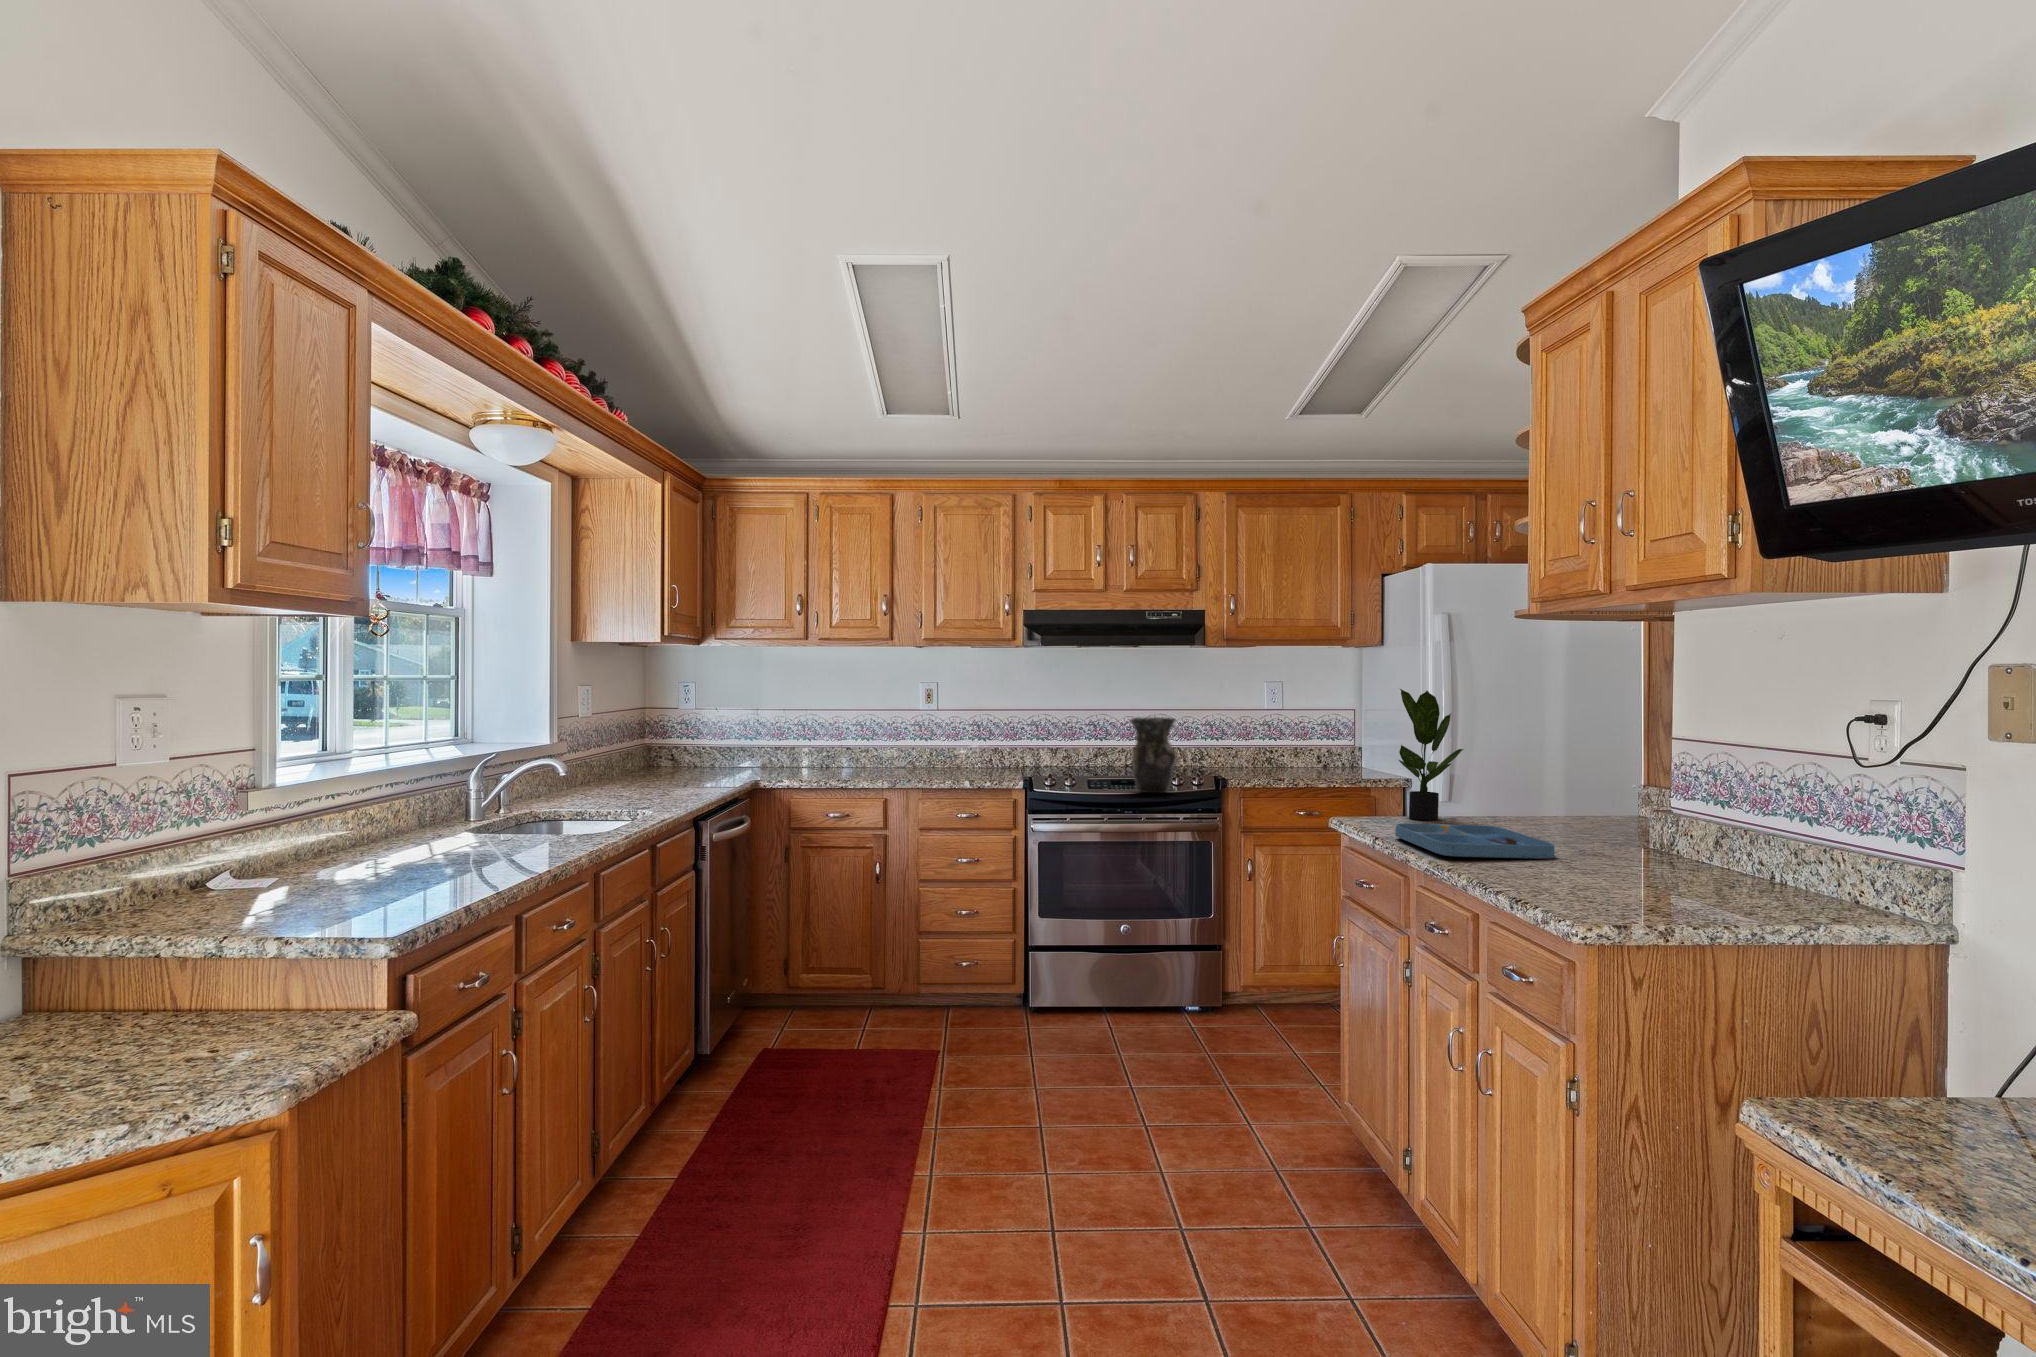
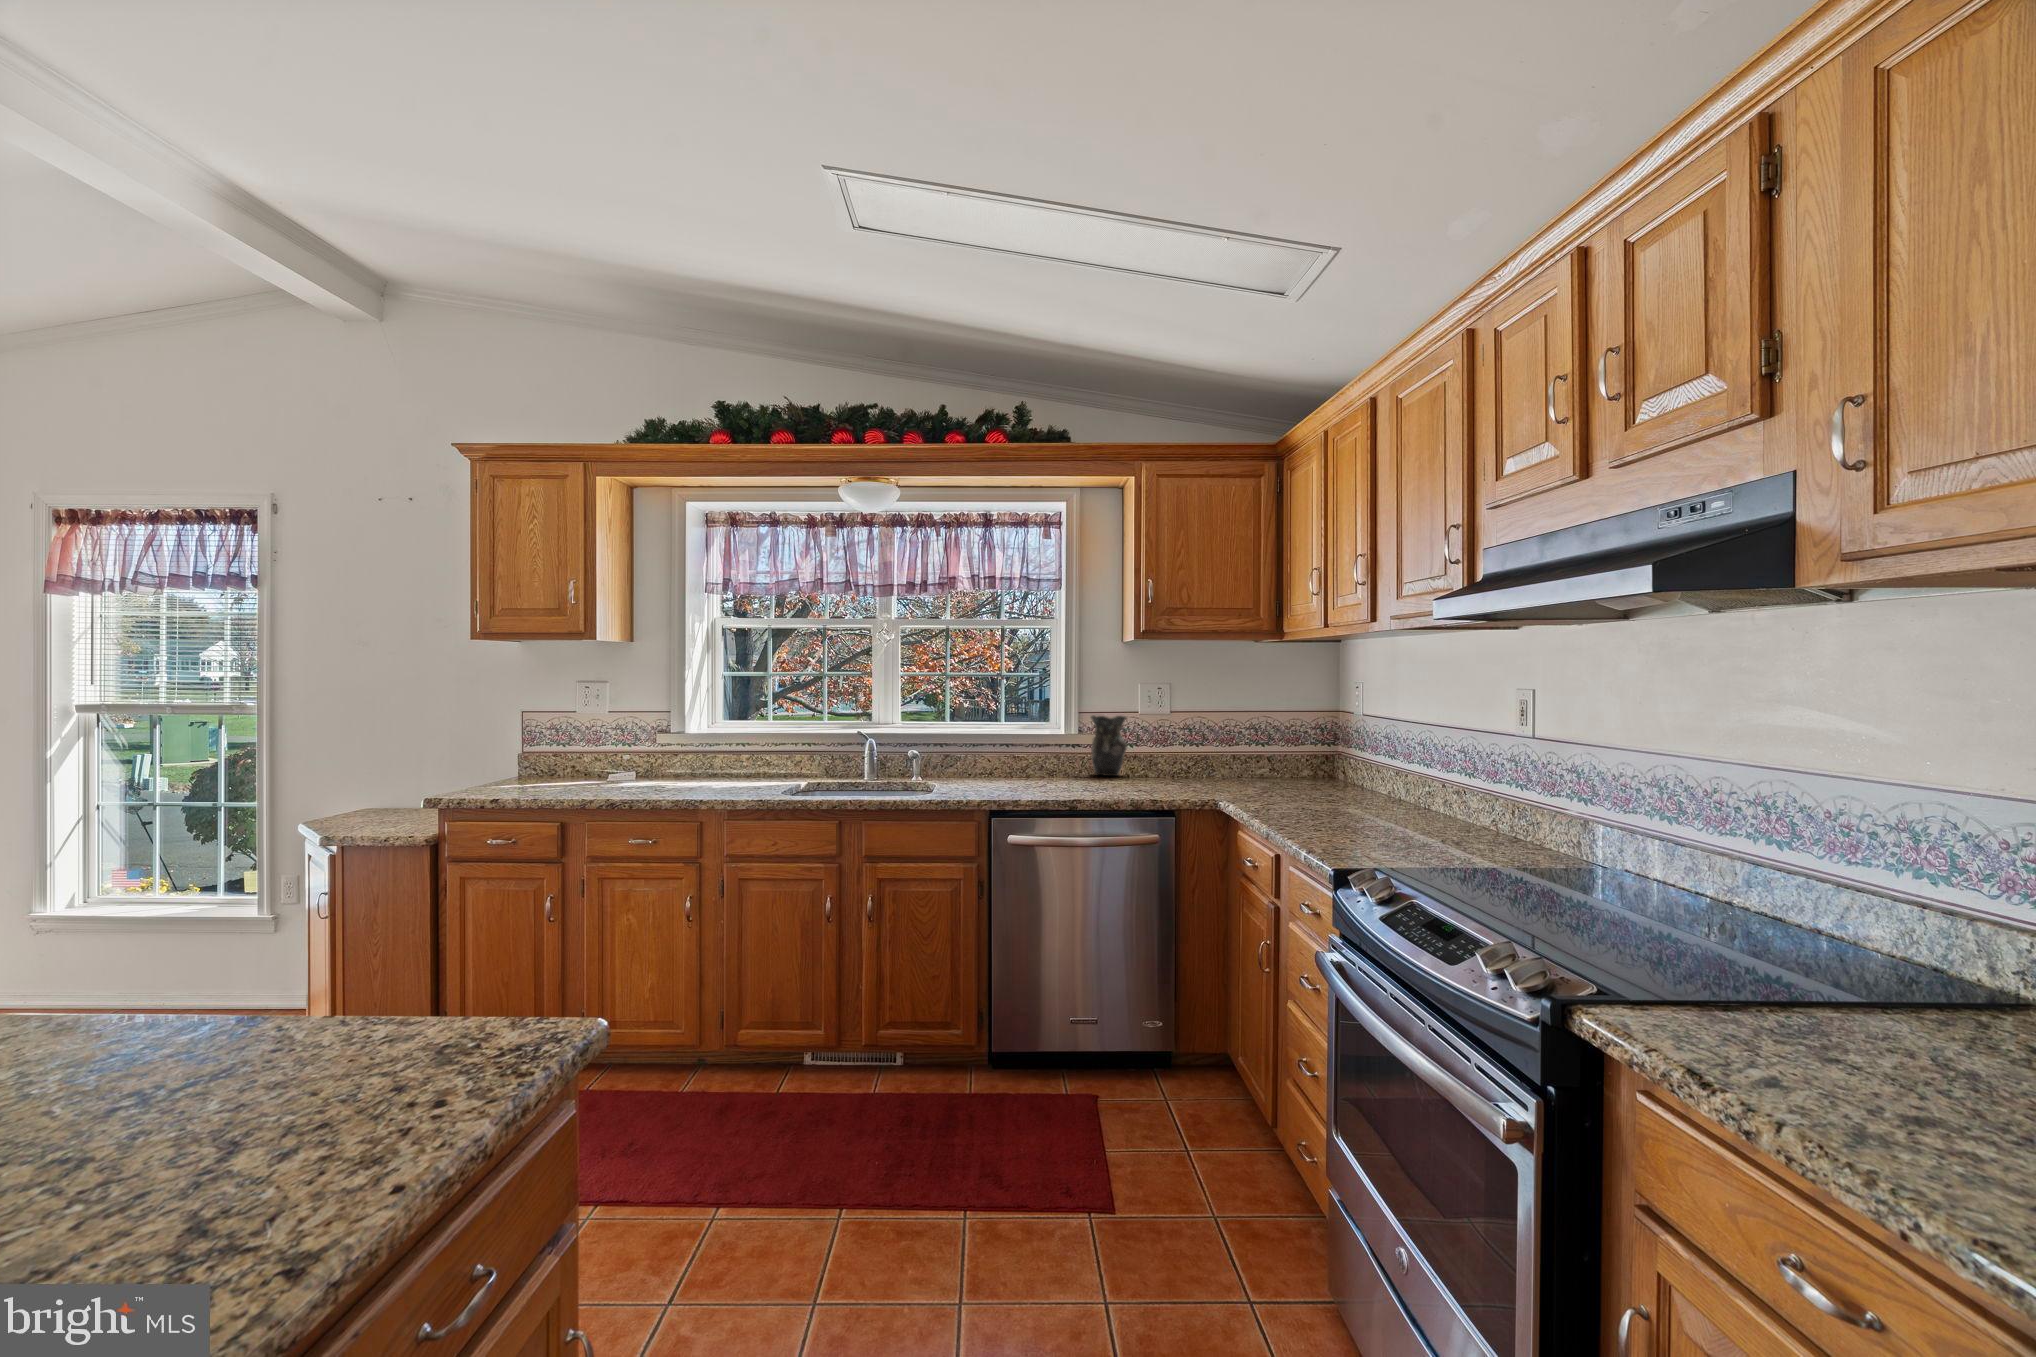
potted plant: present [1399,689,1463,820] -> none [1310,697,1365,805]
tray: present [1395,824,1555,859] -> none [1312,808,1446,841]

